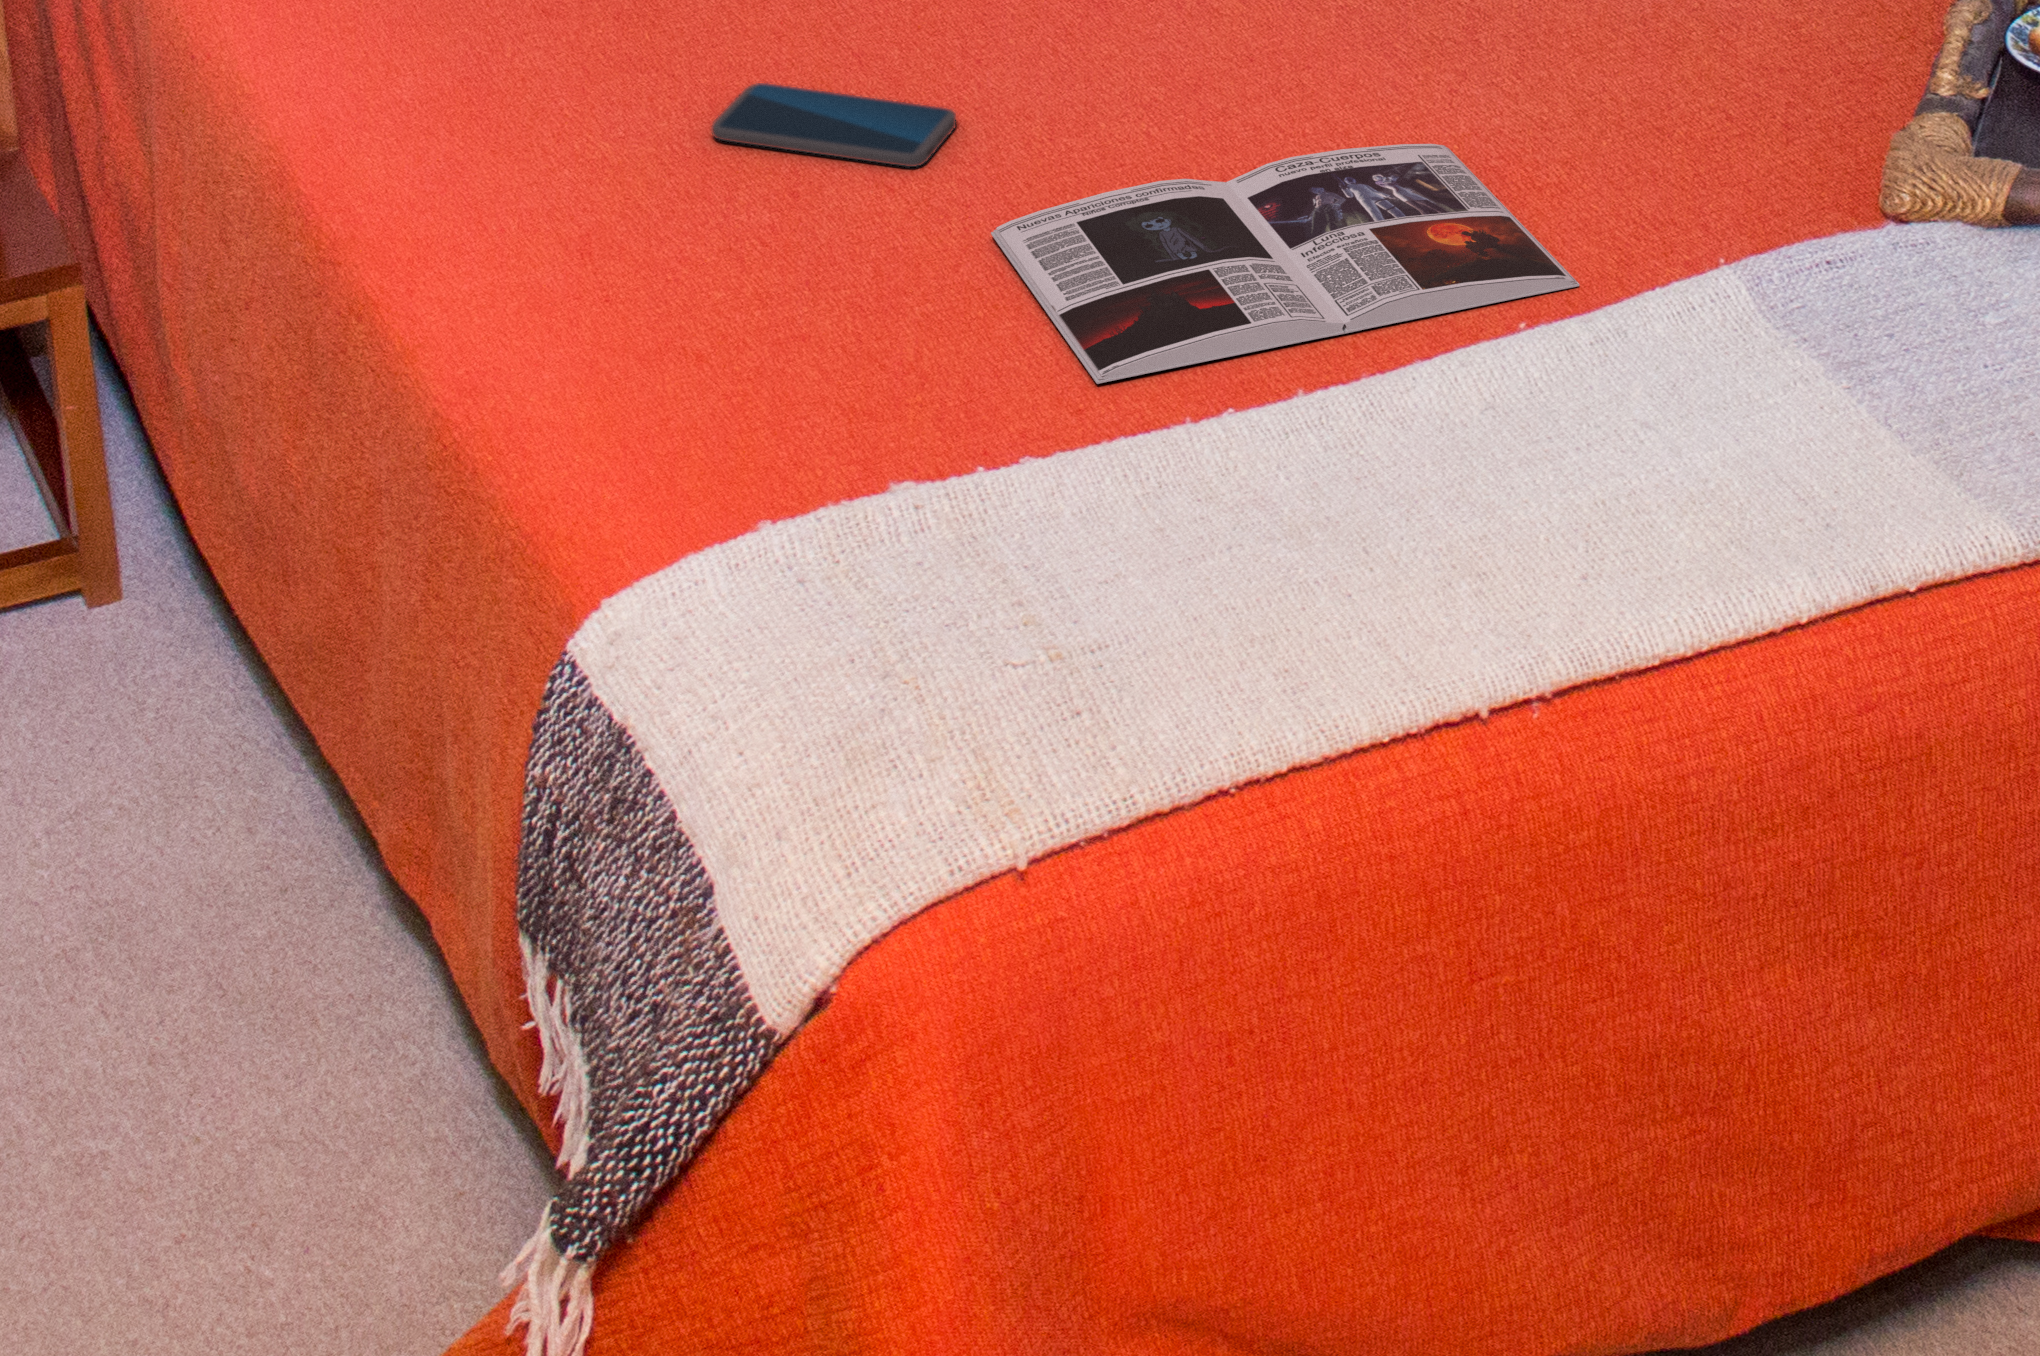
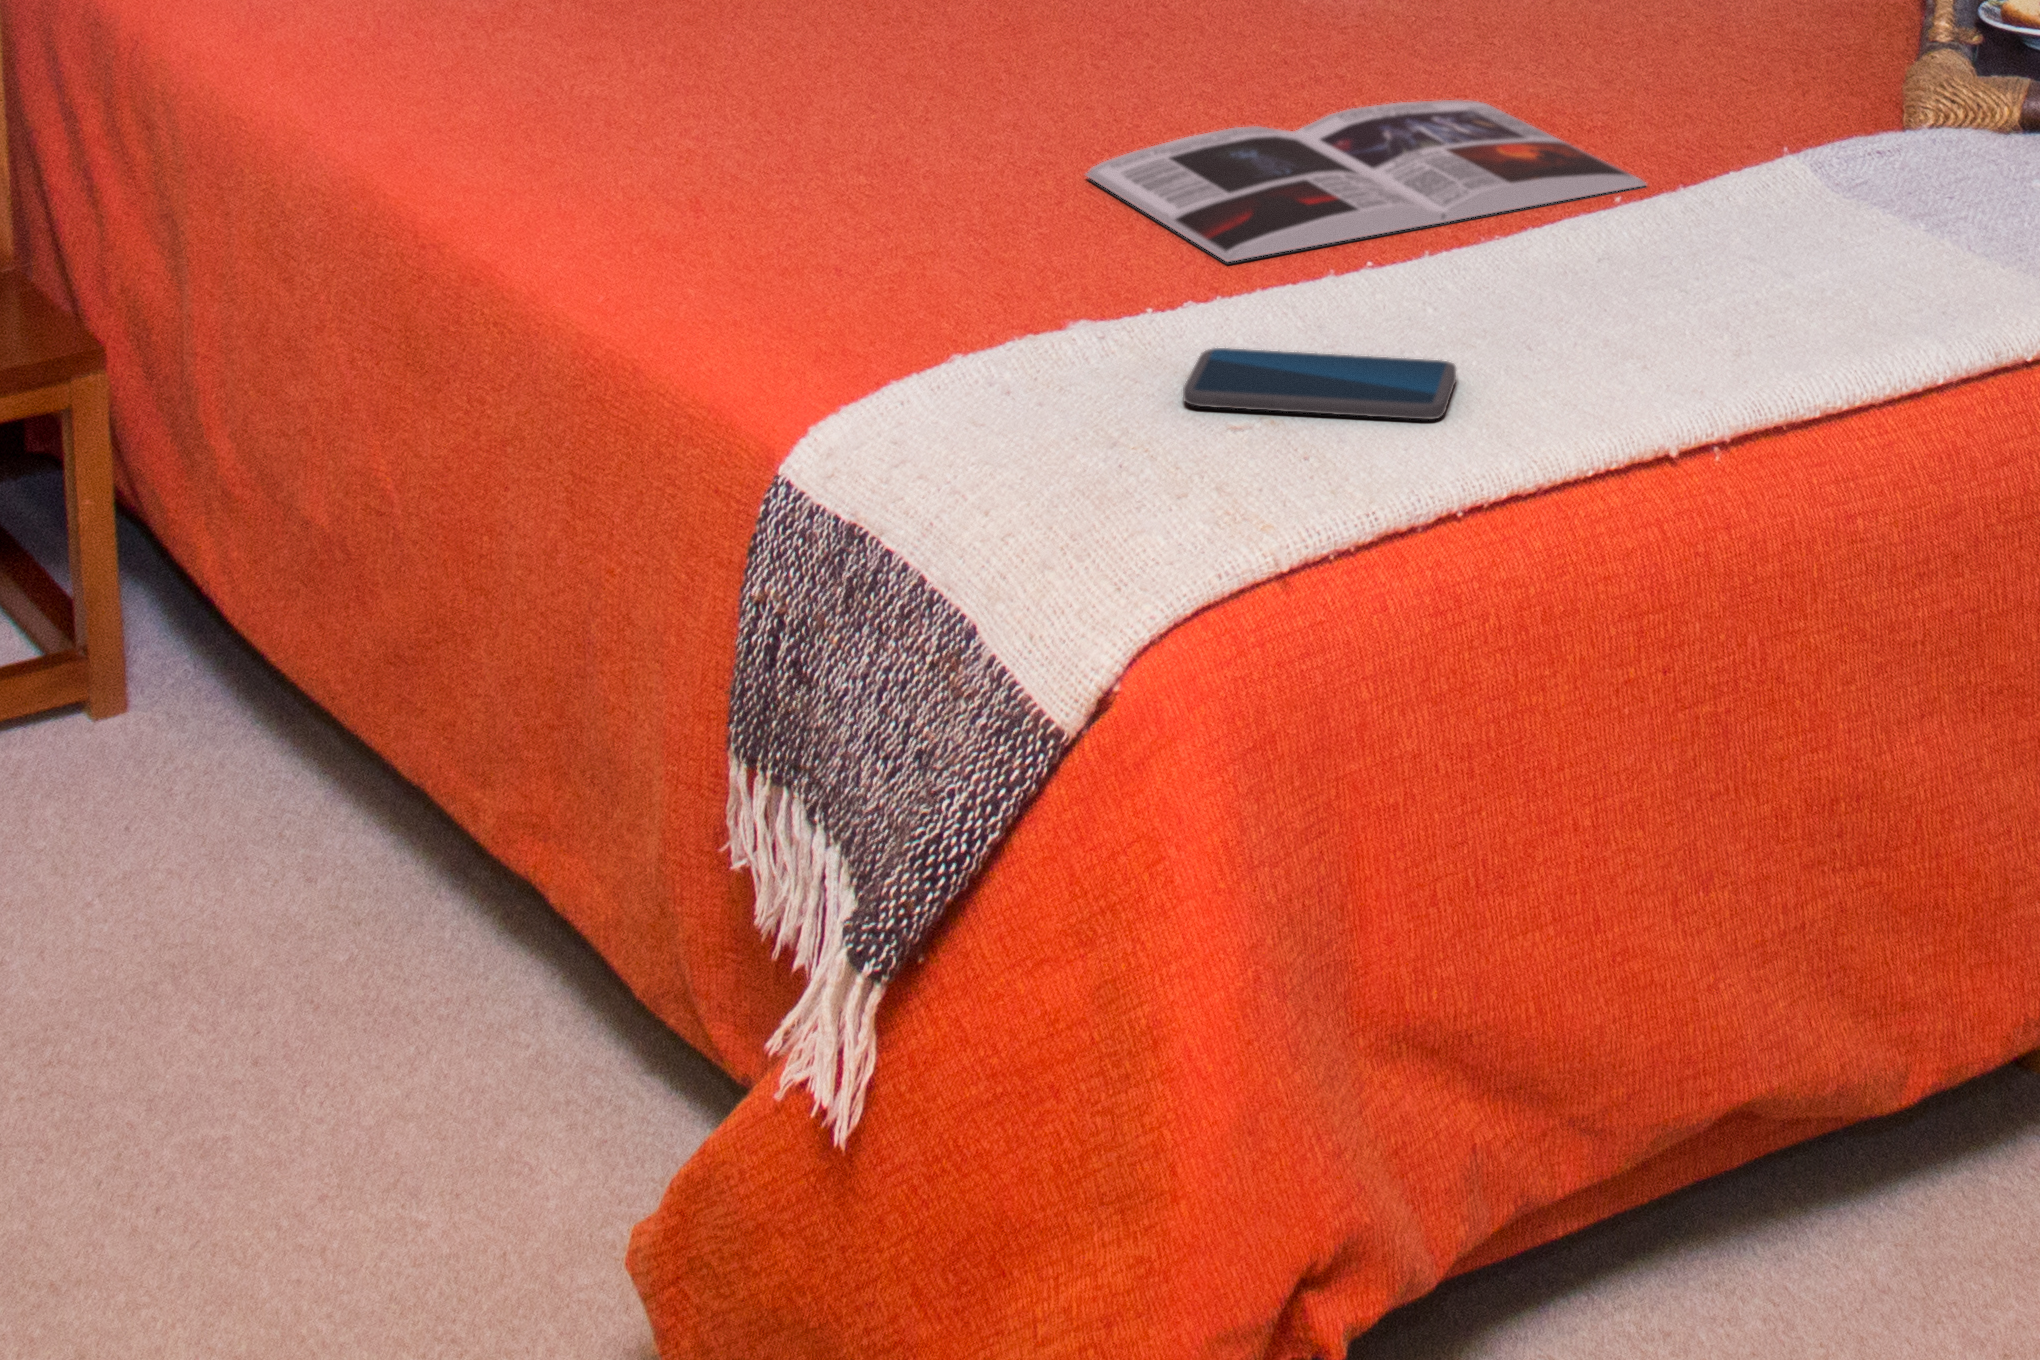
smartphone: present [712,83,956,167] -> present [1183,348,1456,420]

